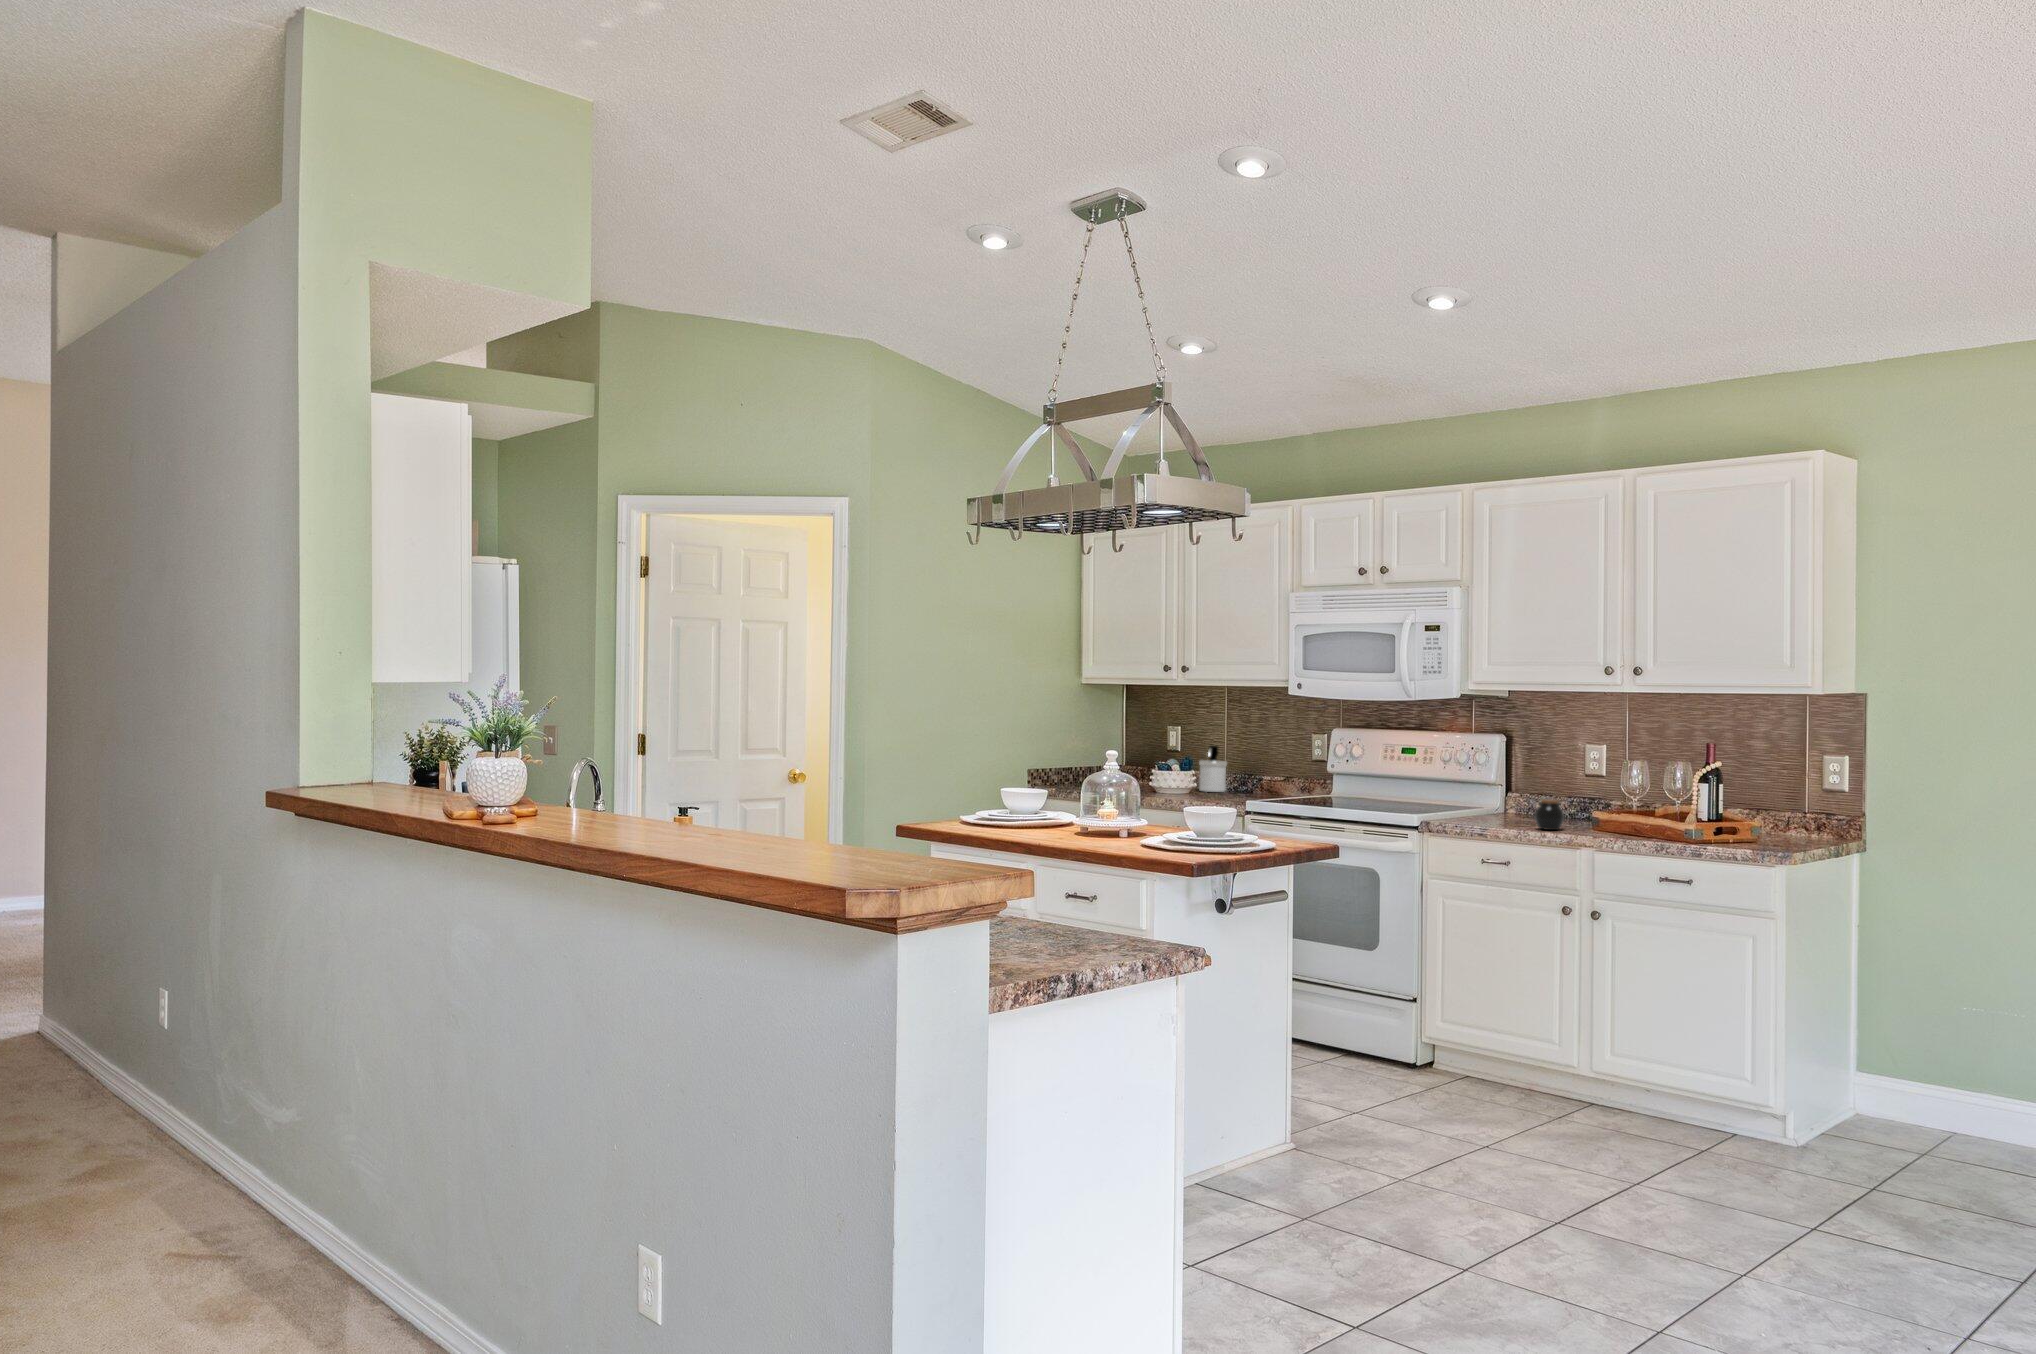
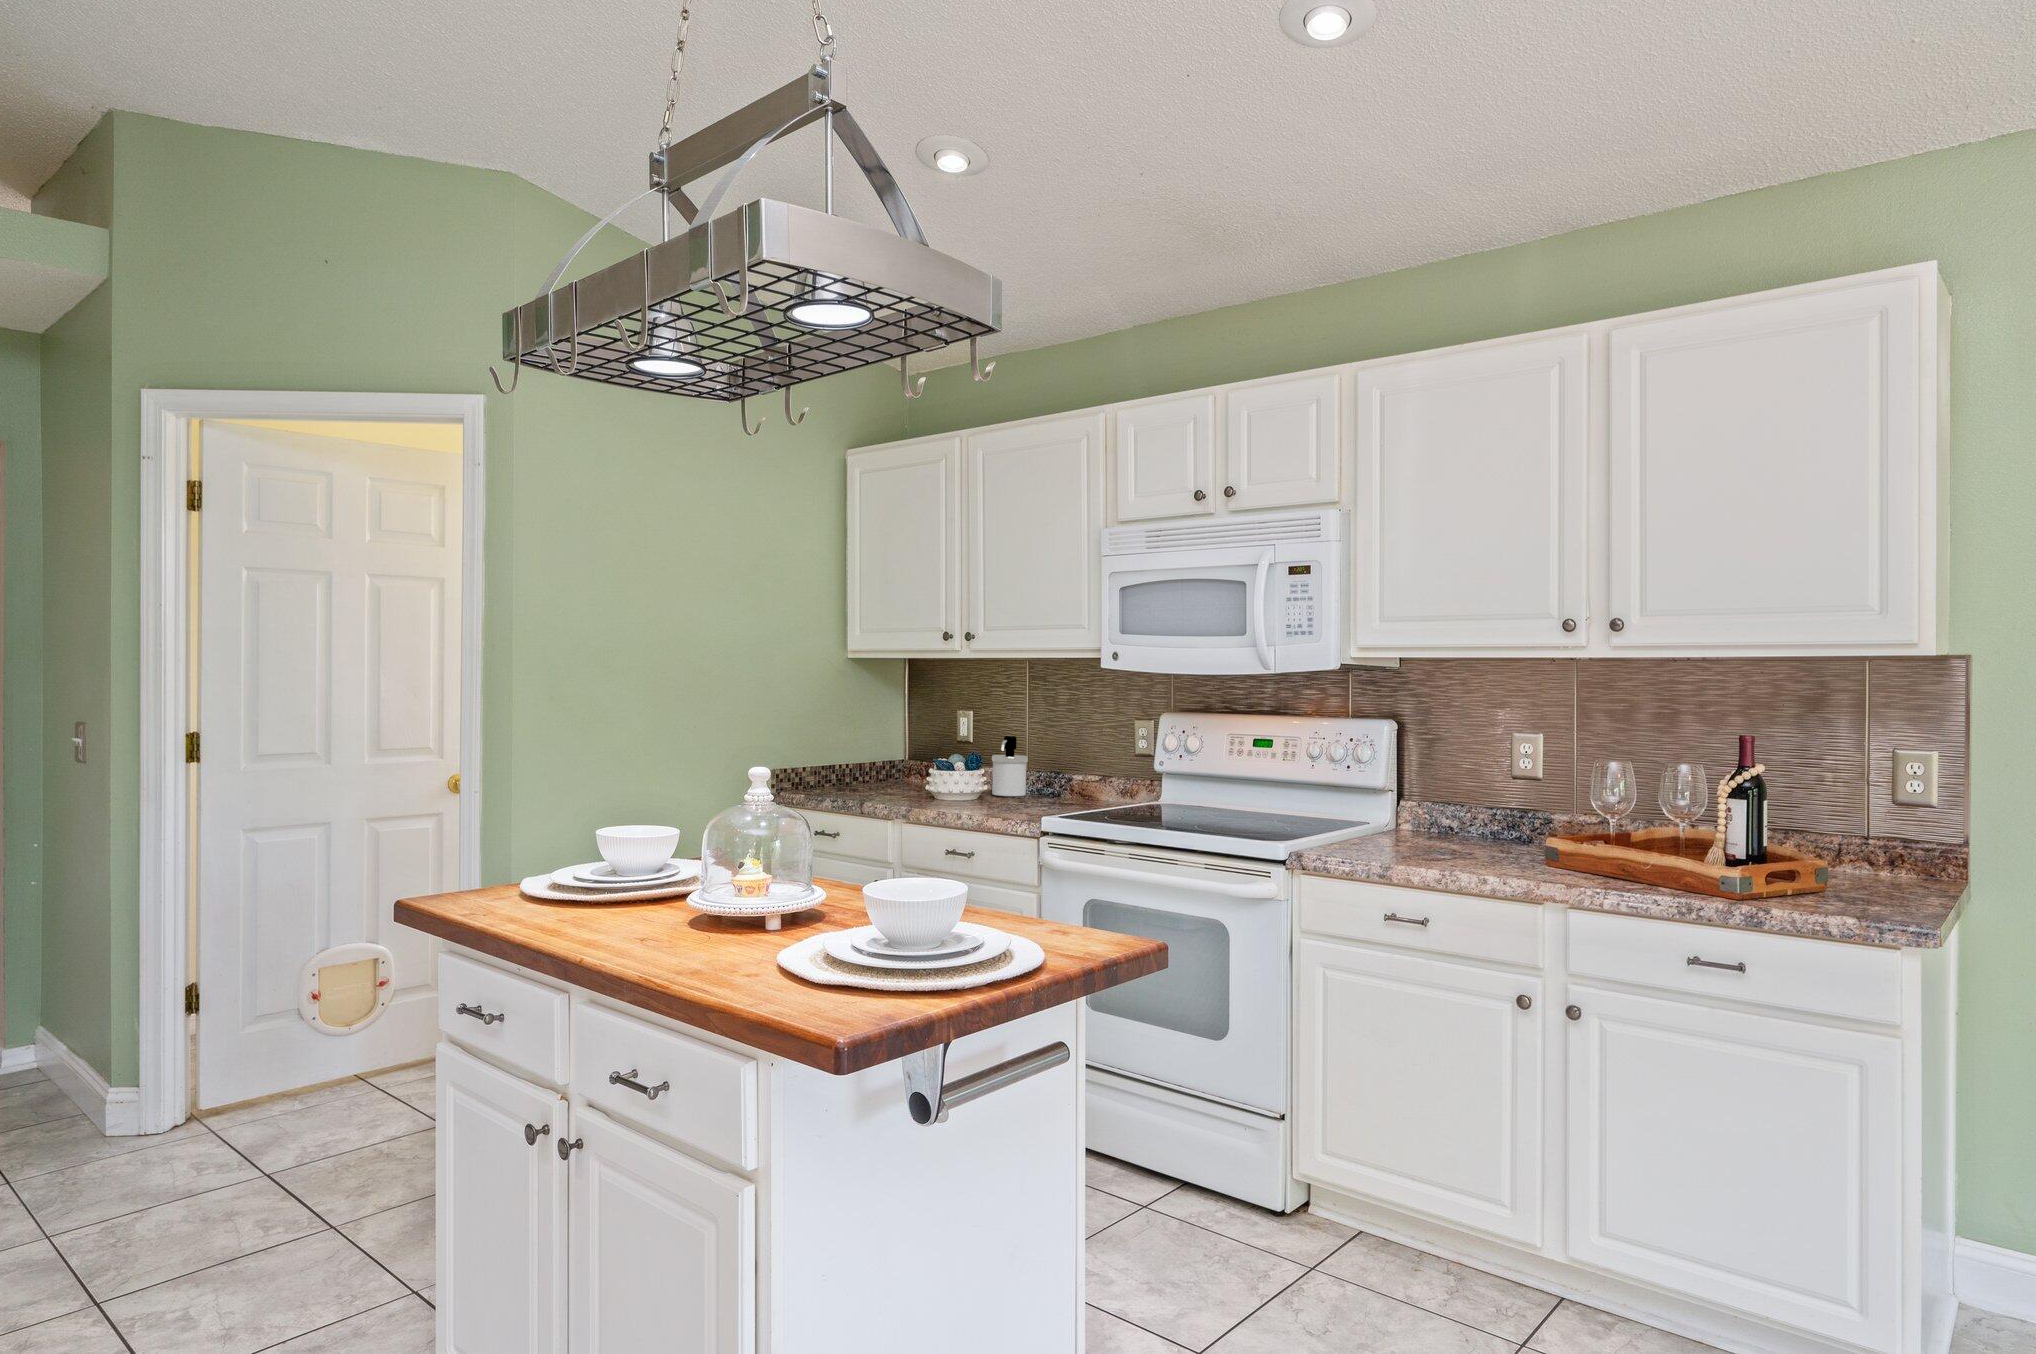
jar: present [1535,799,1564,830] -> none [1462,820,1507,868]

